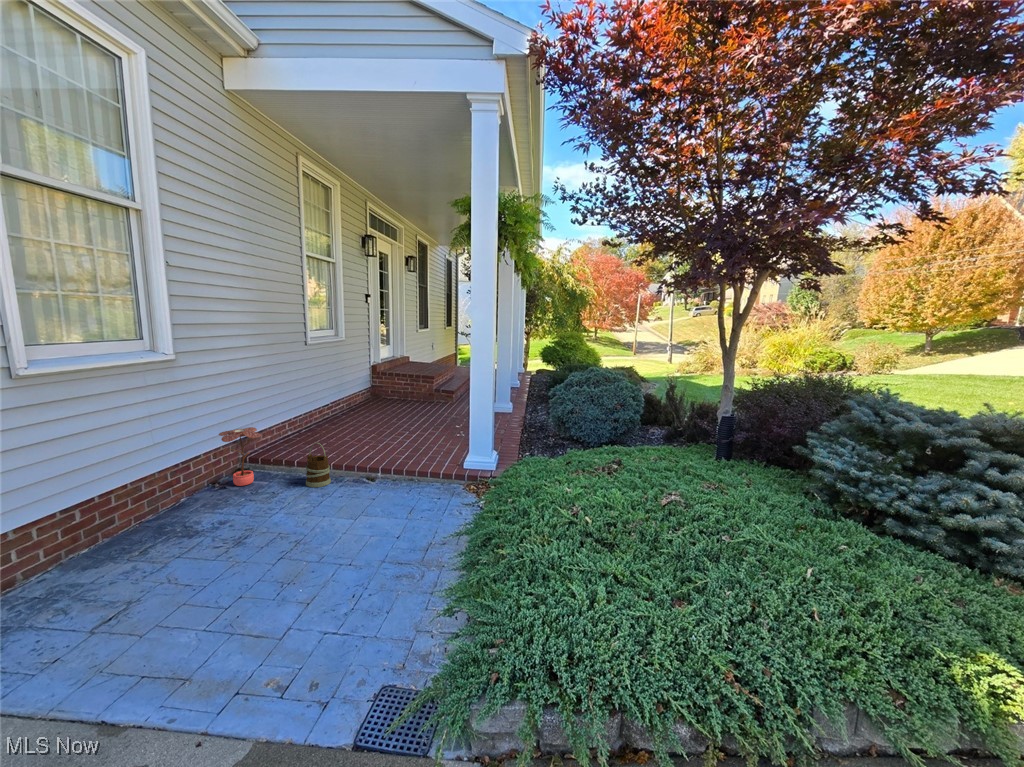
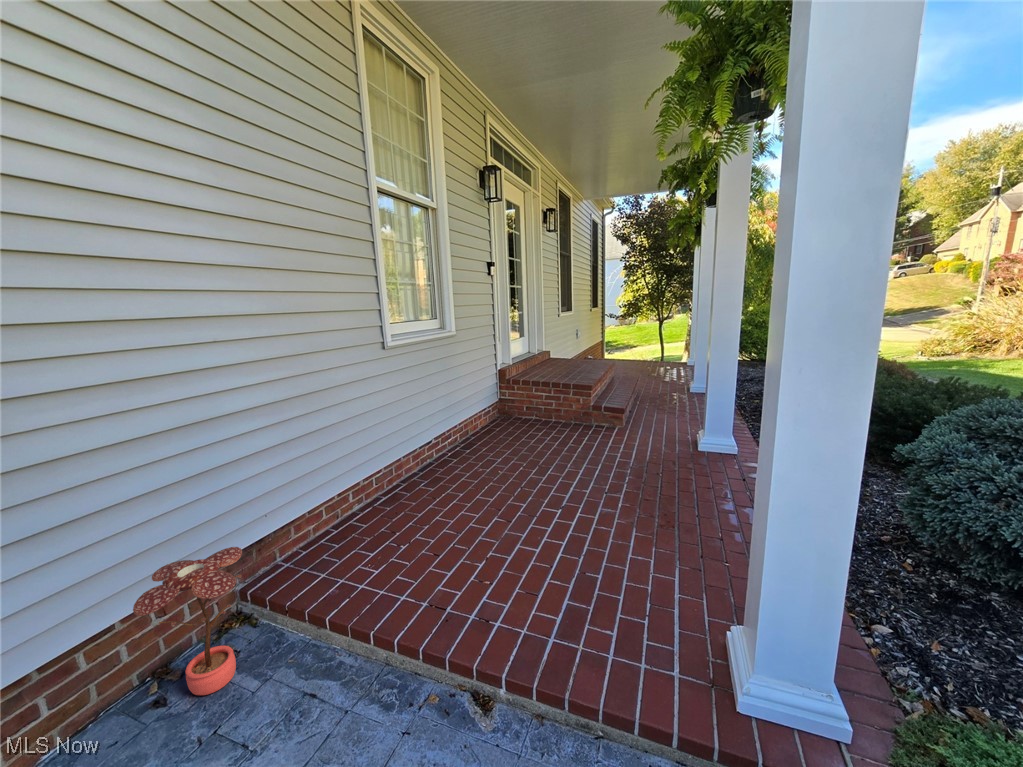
wooden bucket: present [306,443,331,487] -> none [331,610,395,729]

